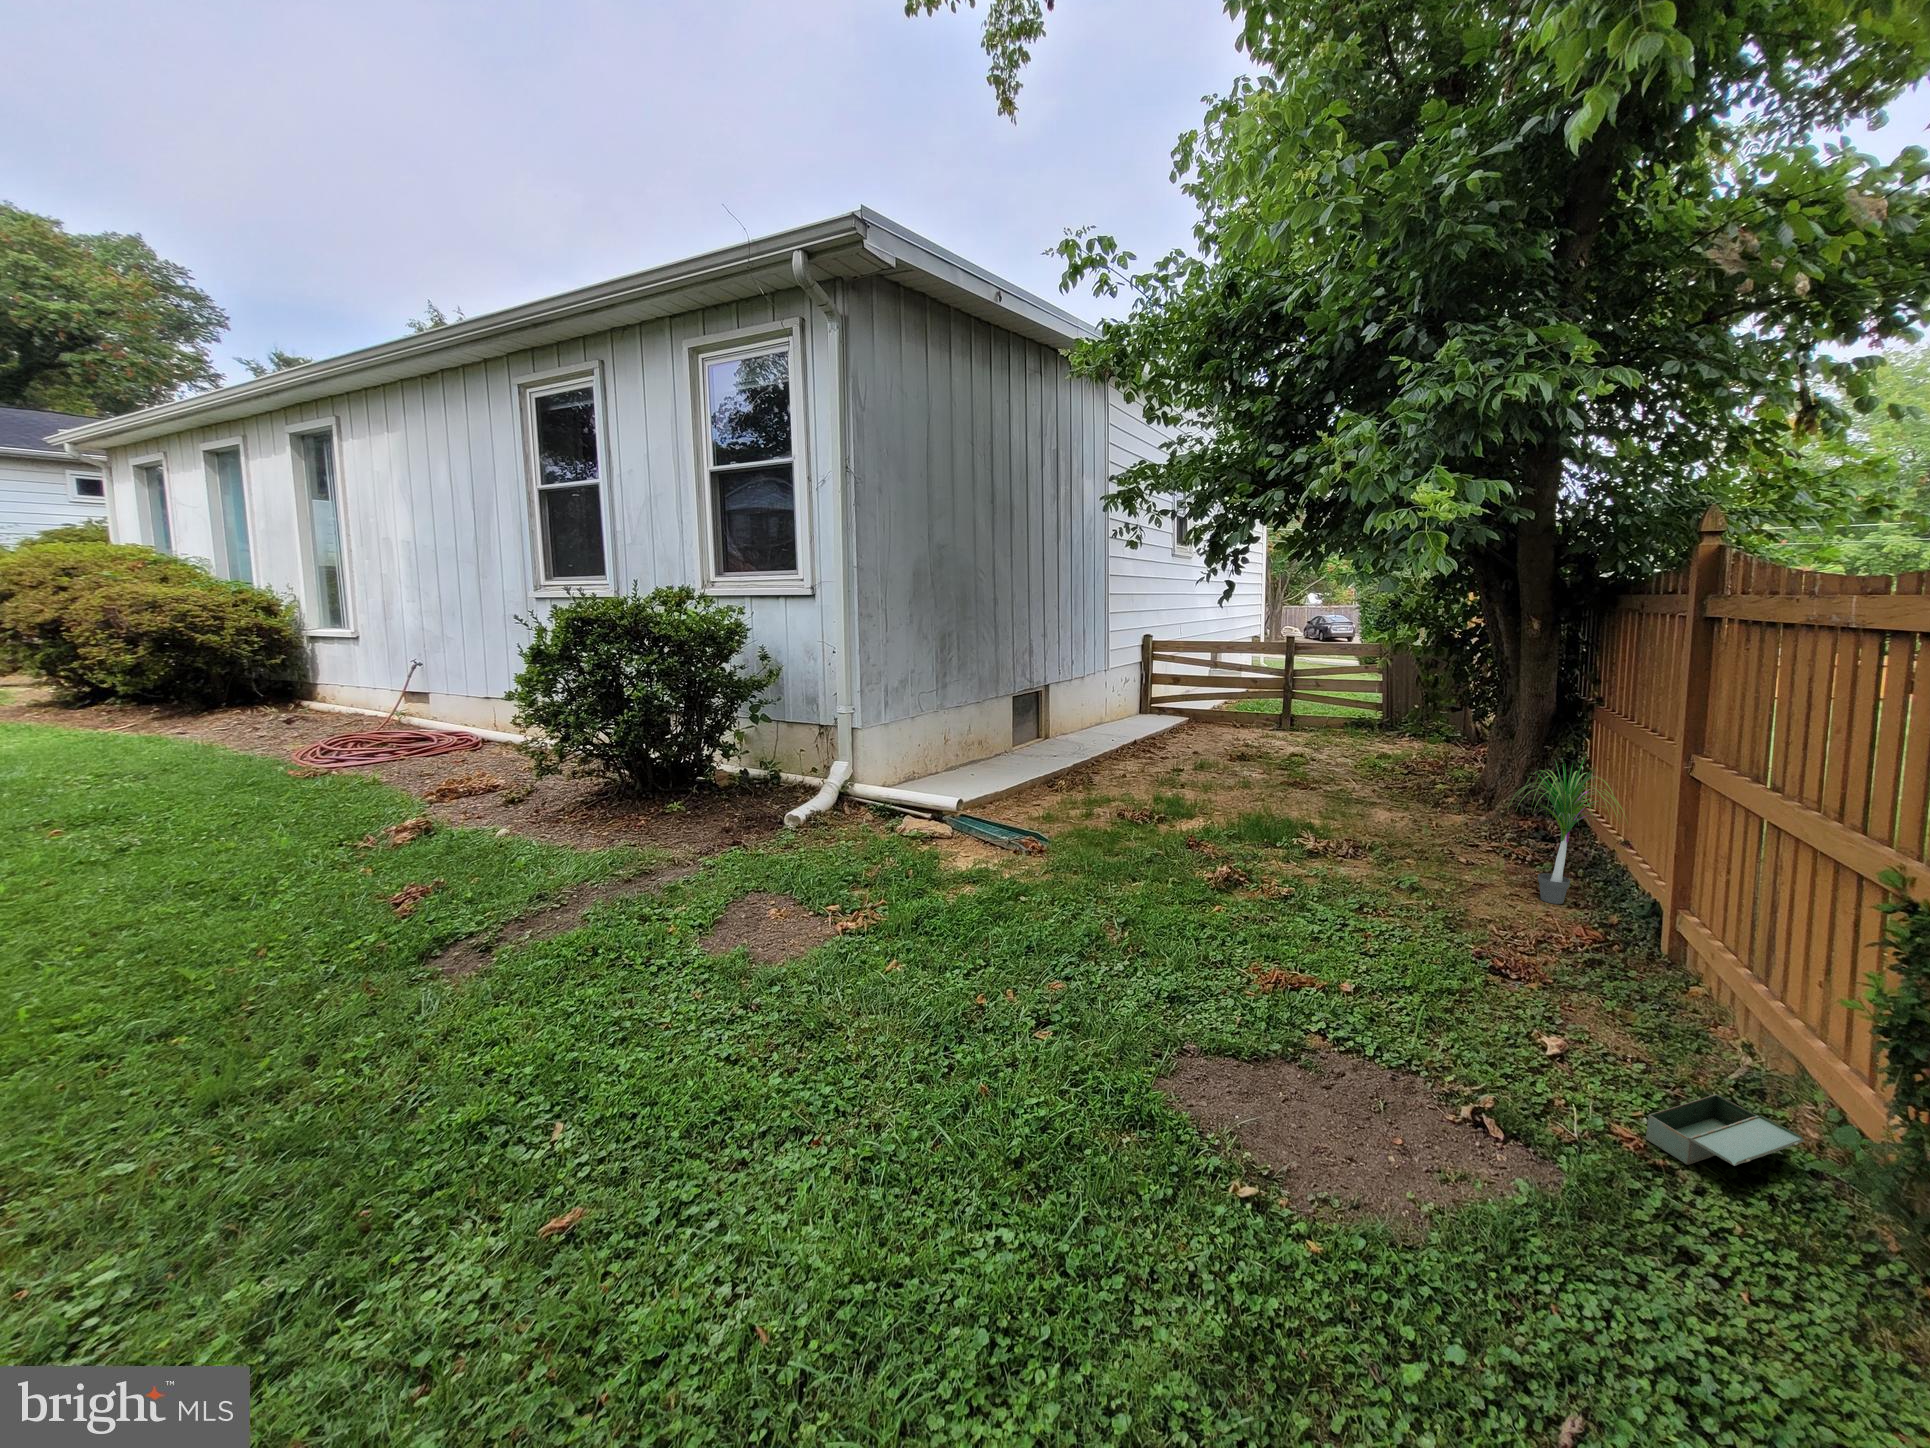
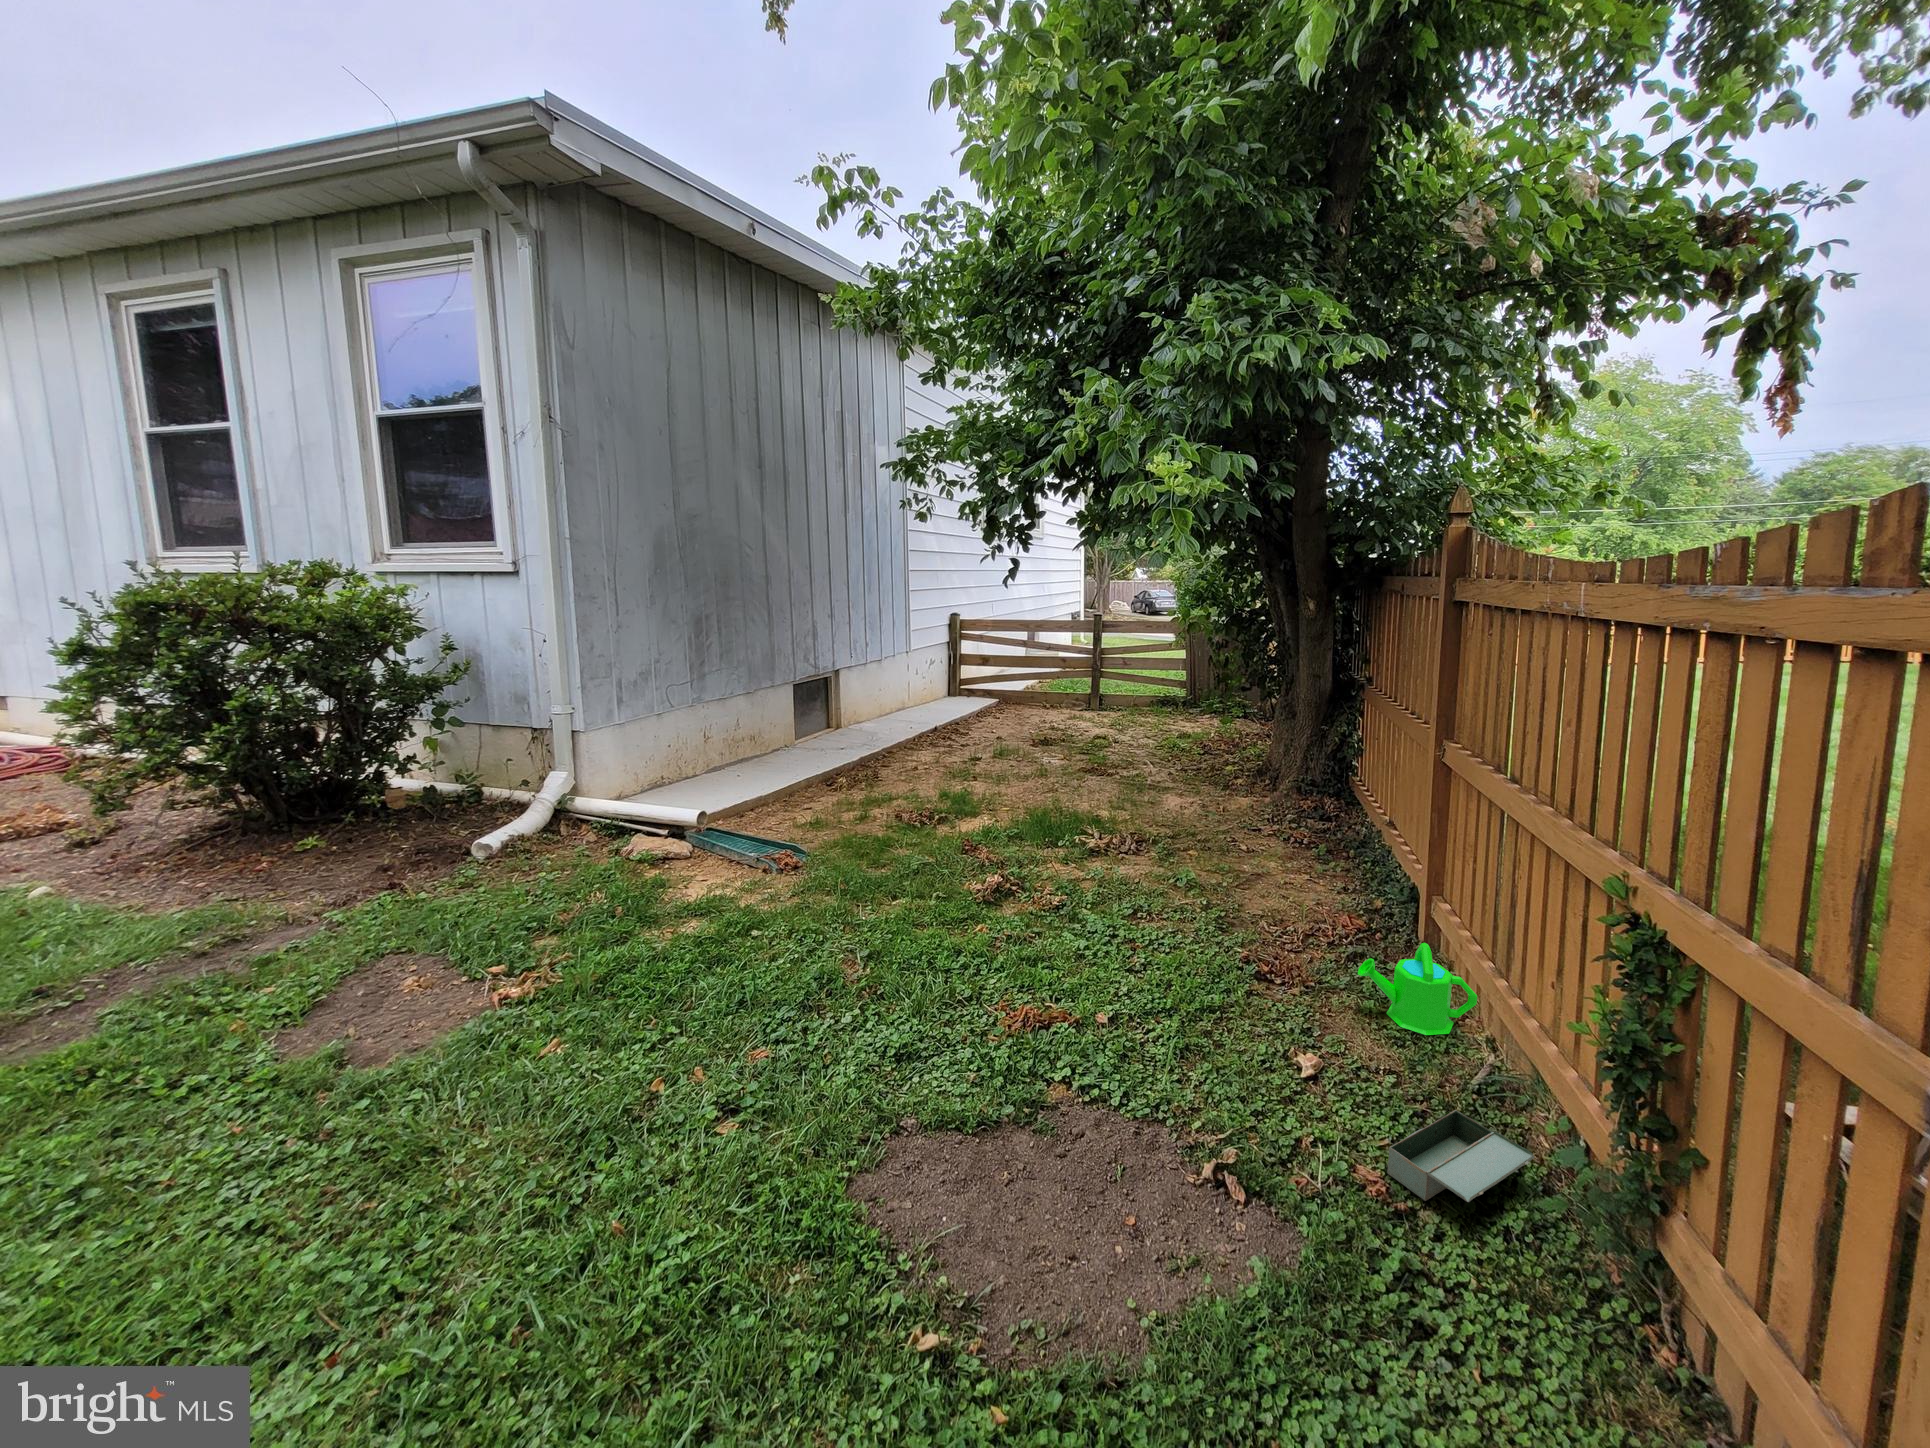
potted plant: present [1516,758,1622,904] -> none [1279,736,1392,892]
watering can: none [1601,947,1734,1036] -> present [1358,943,1477,1035]

